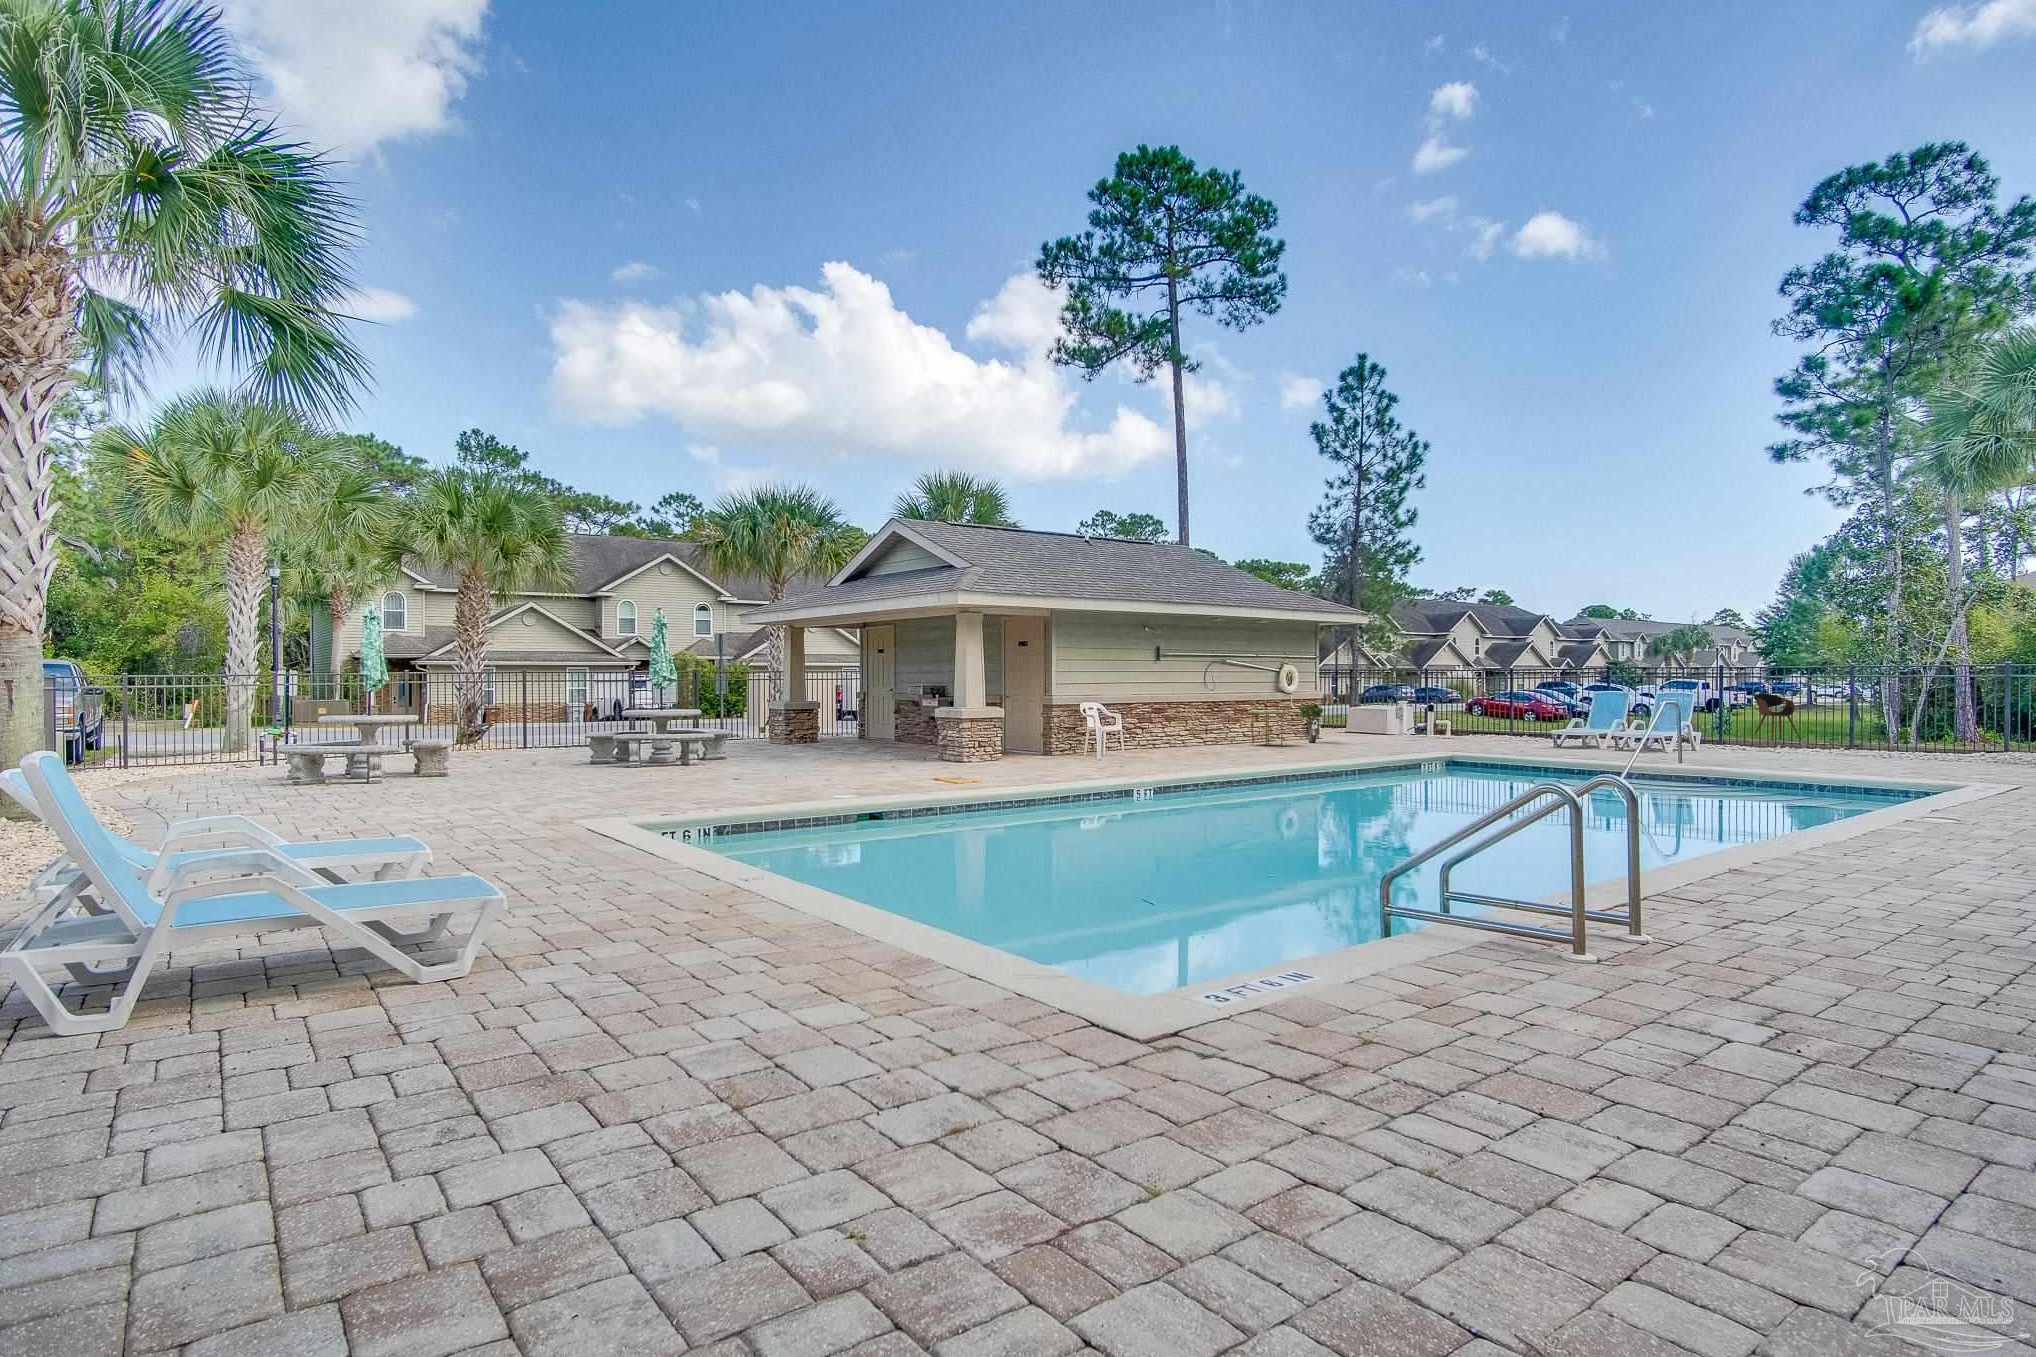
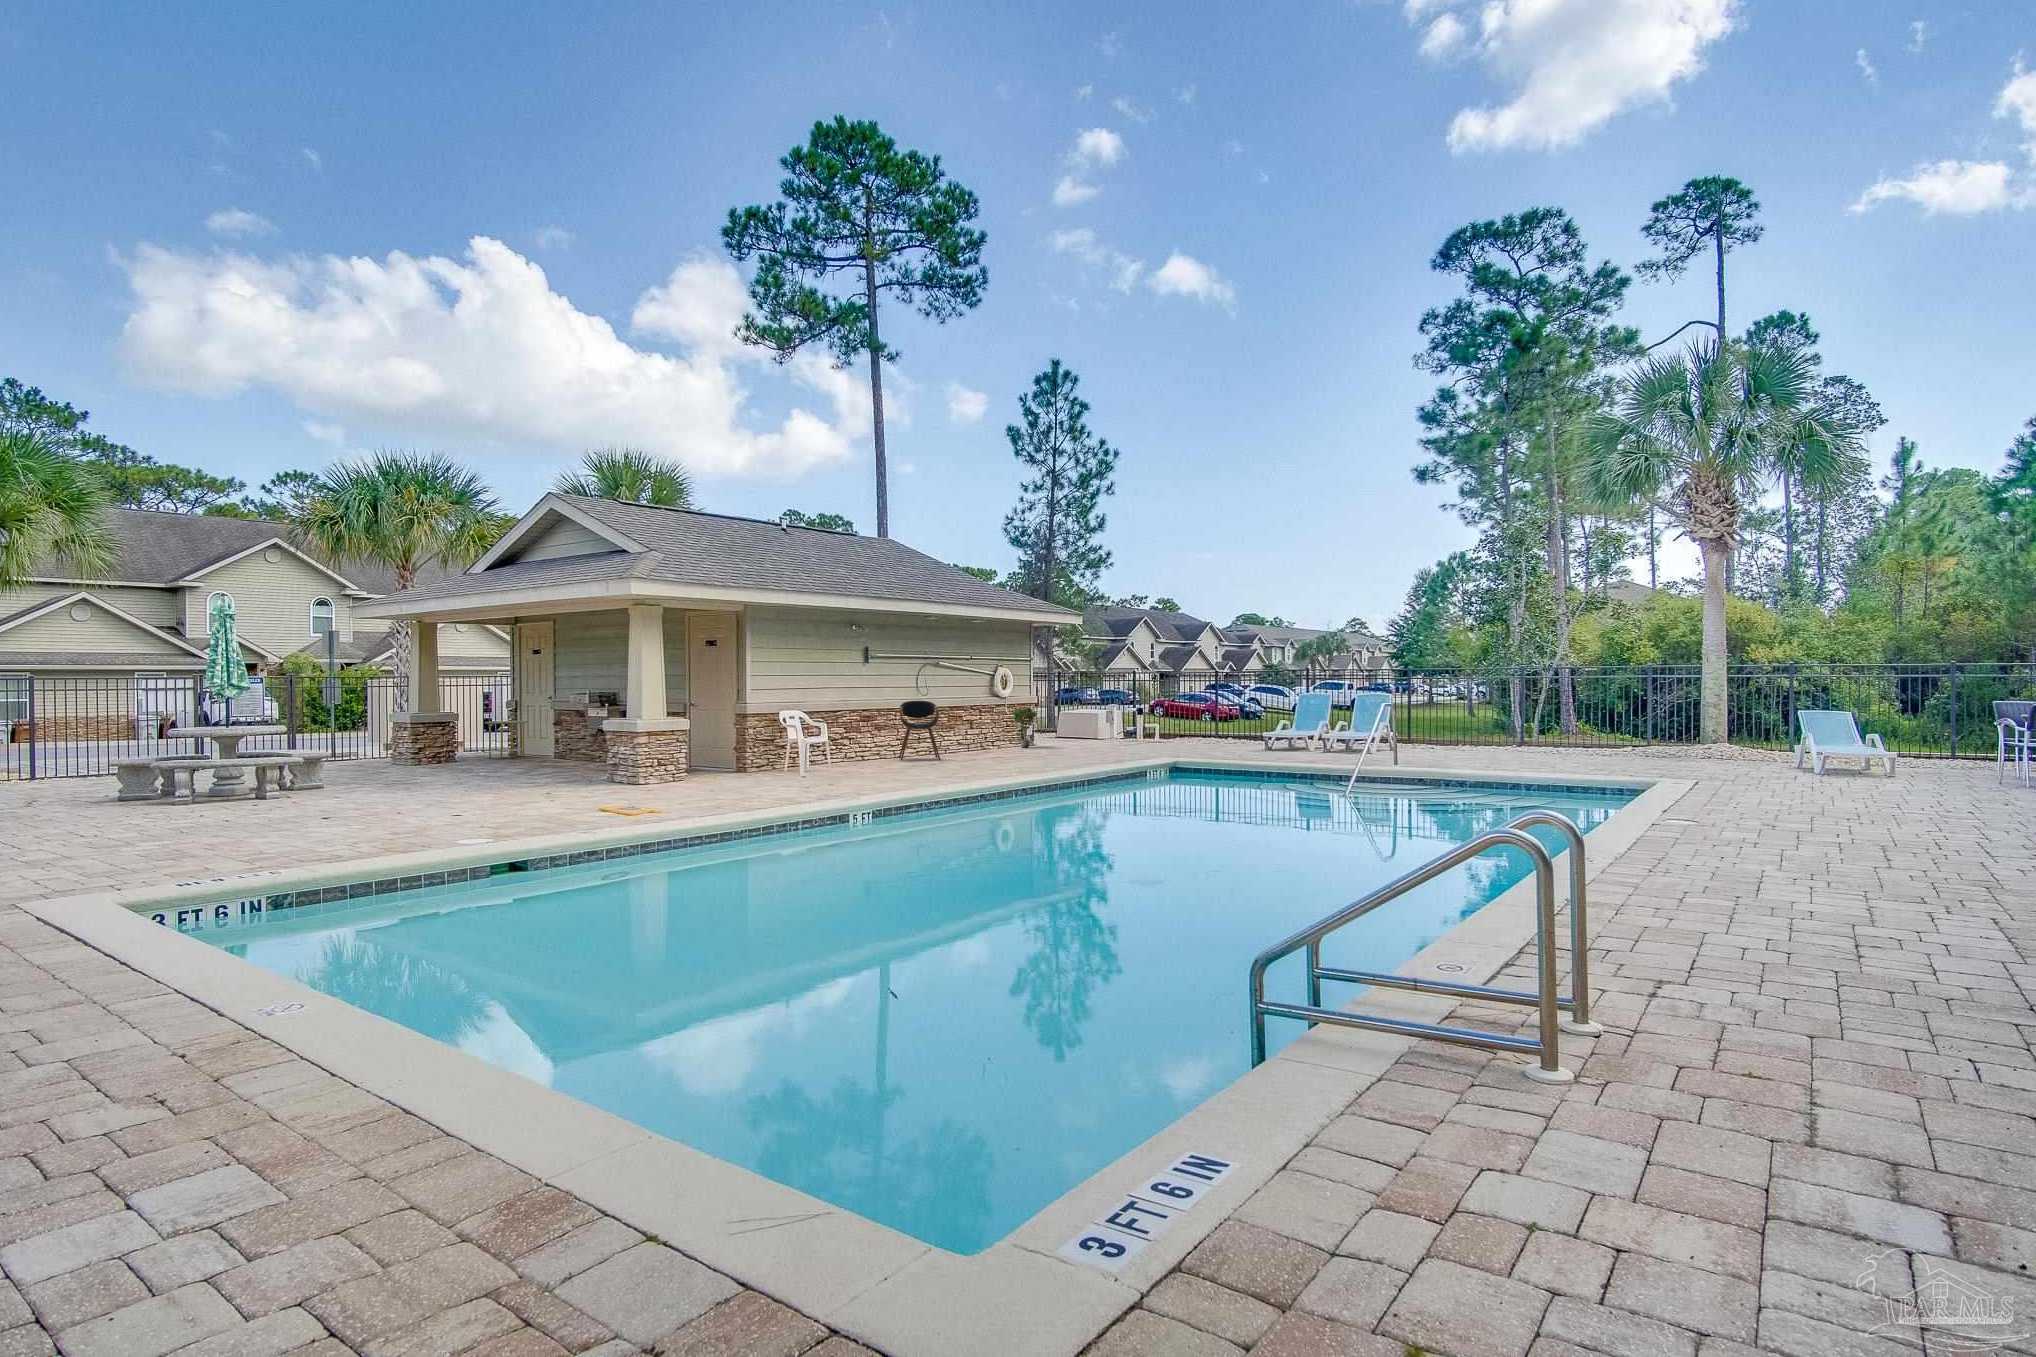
chair: present [1754,694,1801,740] -> present [899,701,940,760]
side table: present [1249,712,1285,746] -> present [485,721,528,759]

